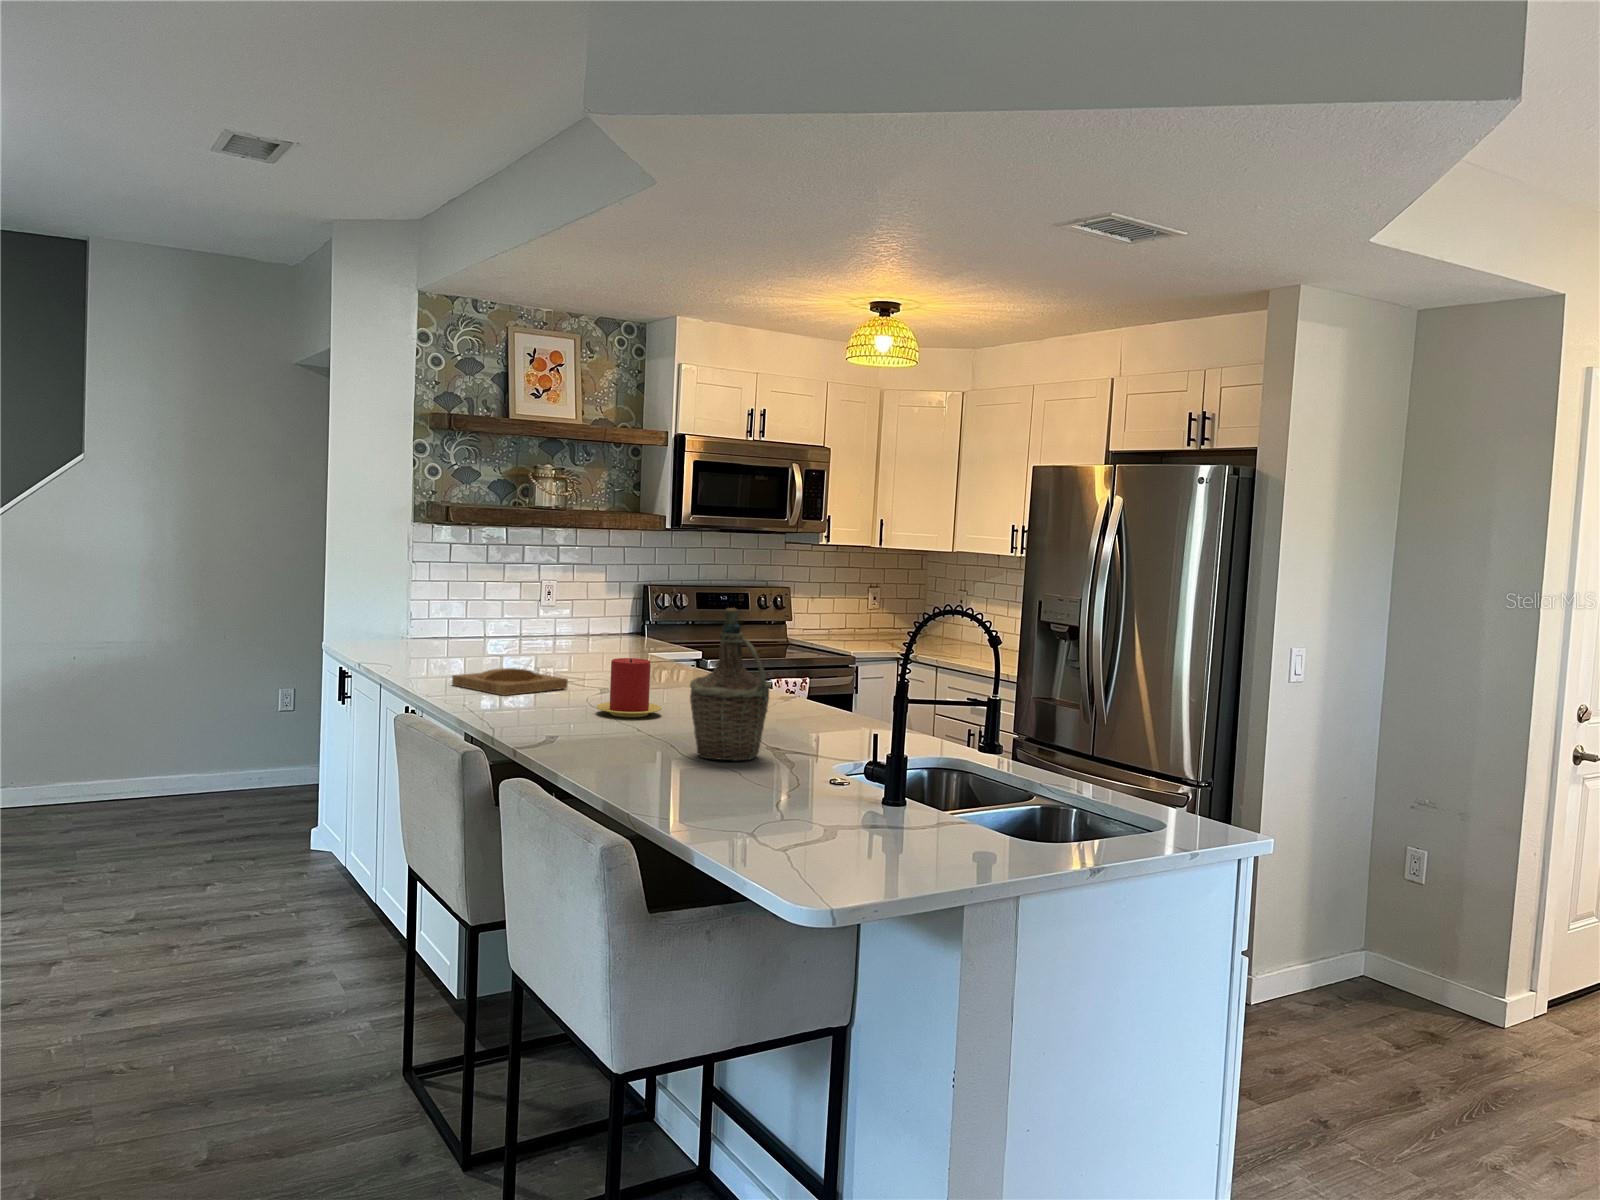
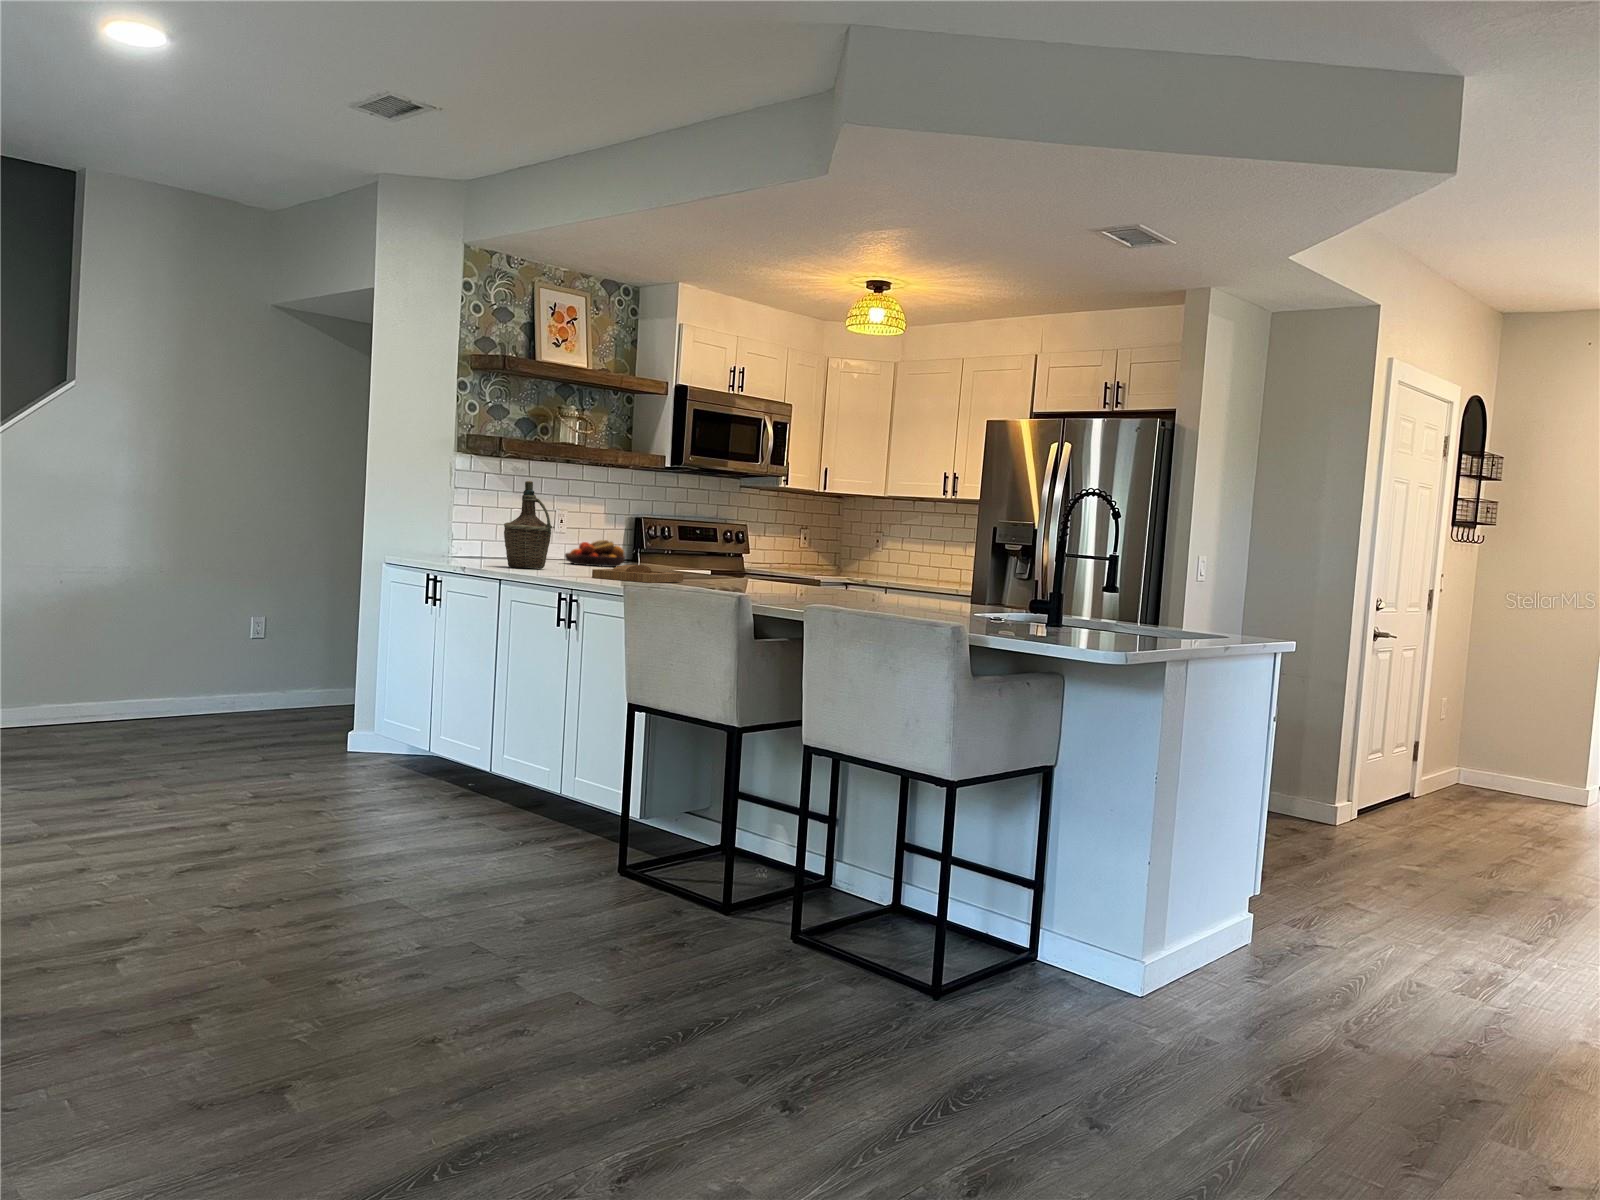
bottle: present [690,608,771,761] -> present [504,481,552,569]
fruit bowl: none [545,615,614,647] -> present [565,540,625,567]
candle: present [597,658,662,717] -> none [747,549,798,593]

